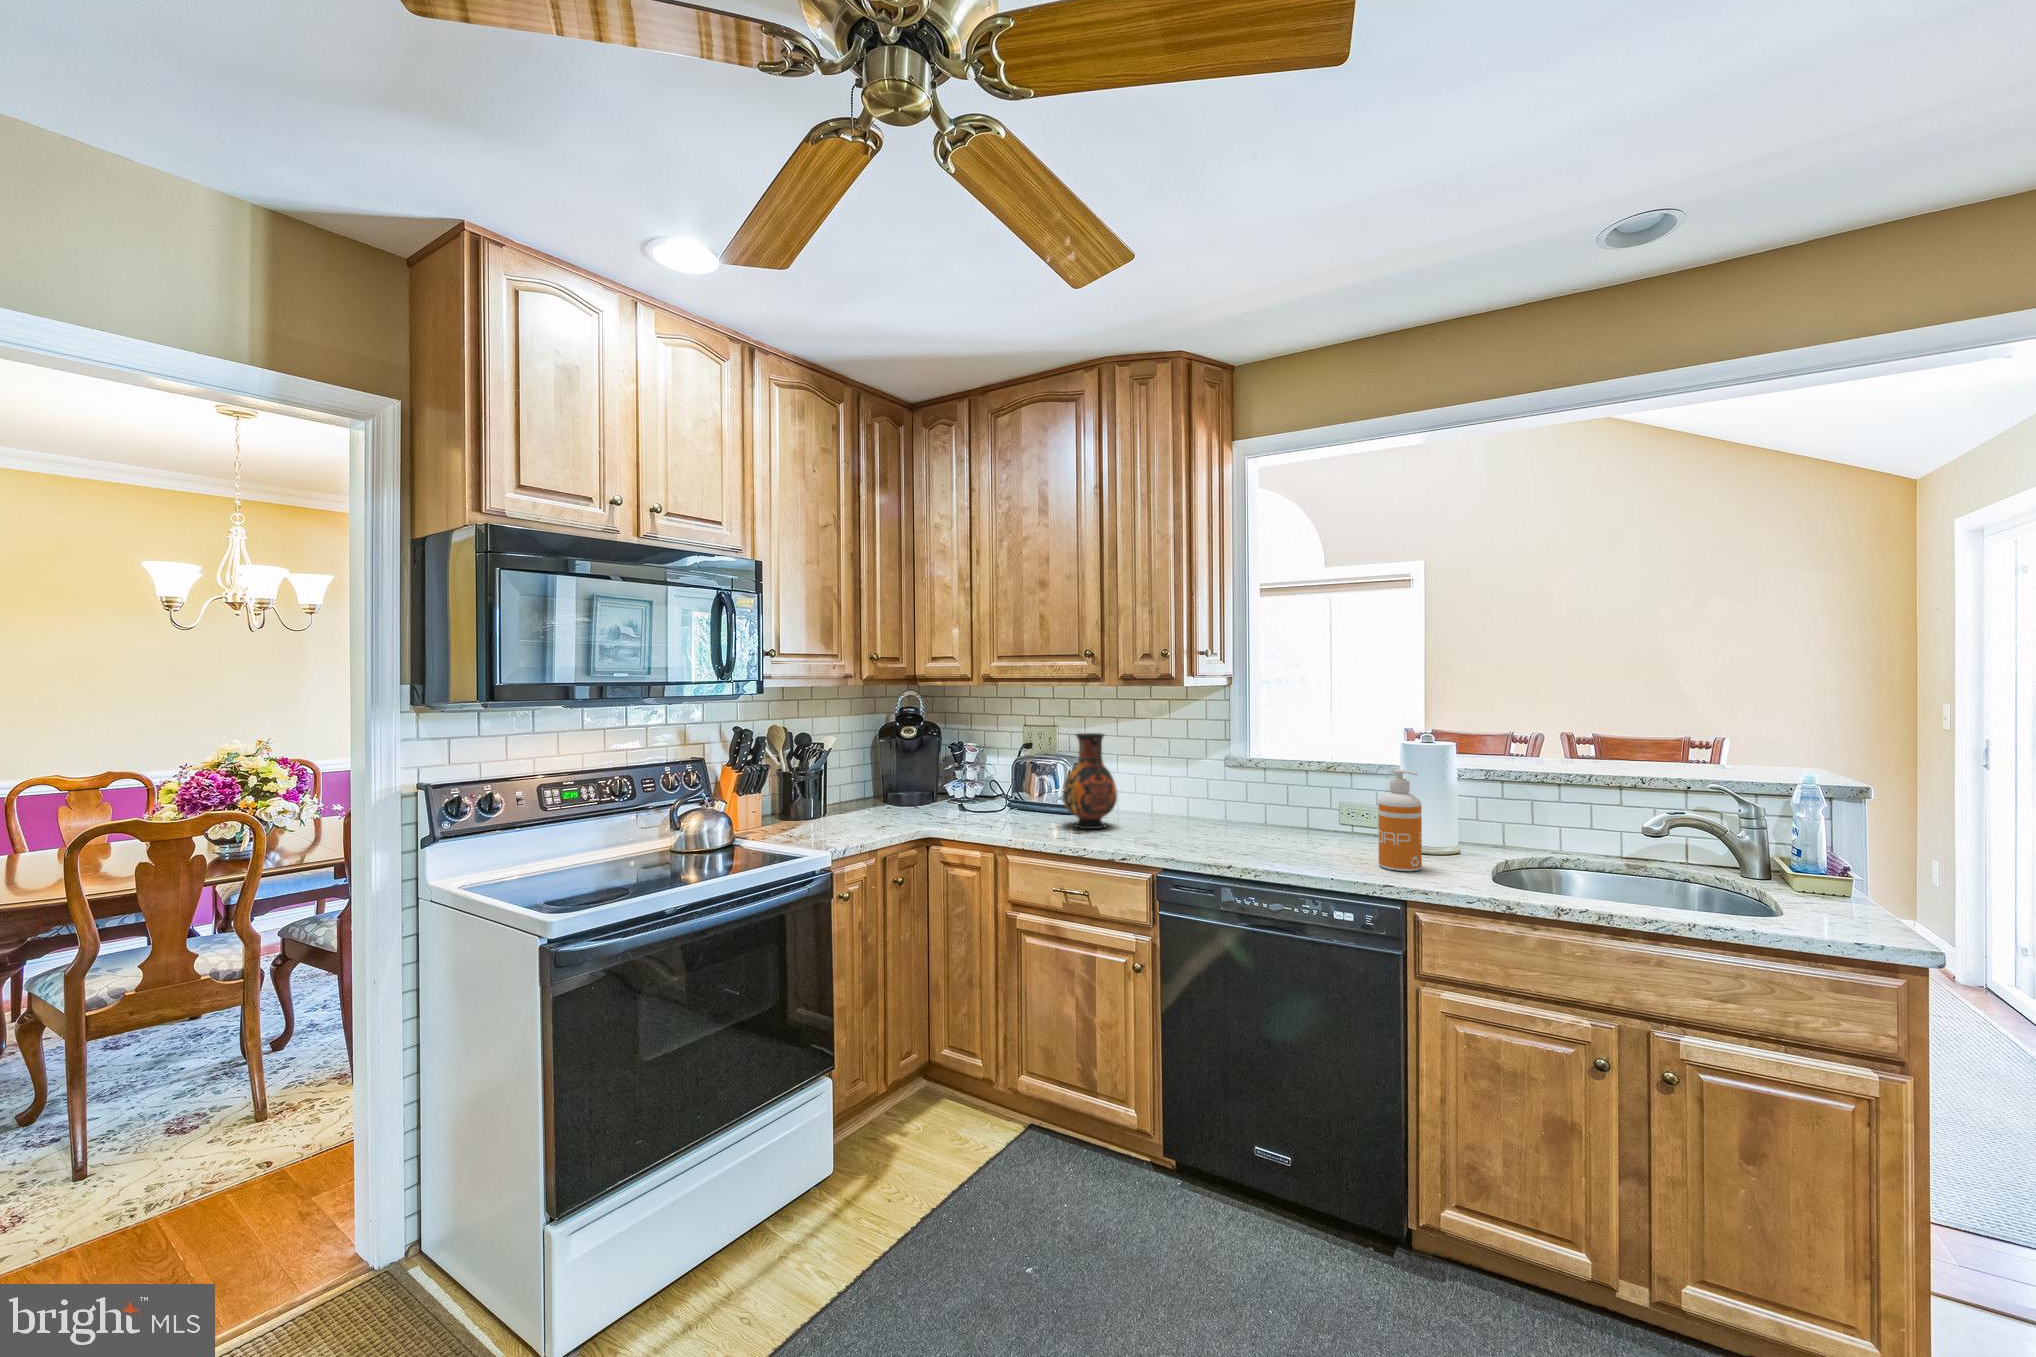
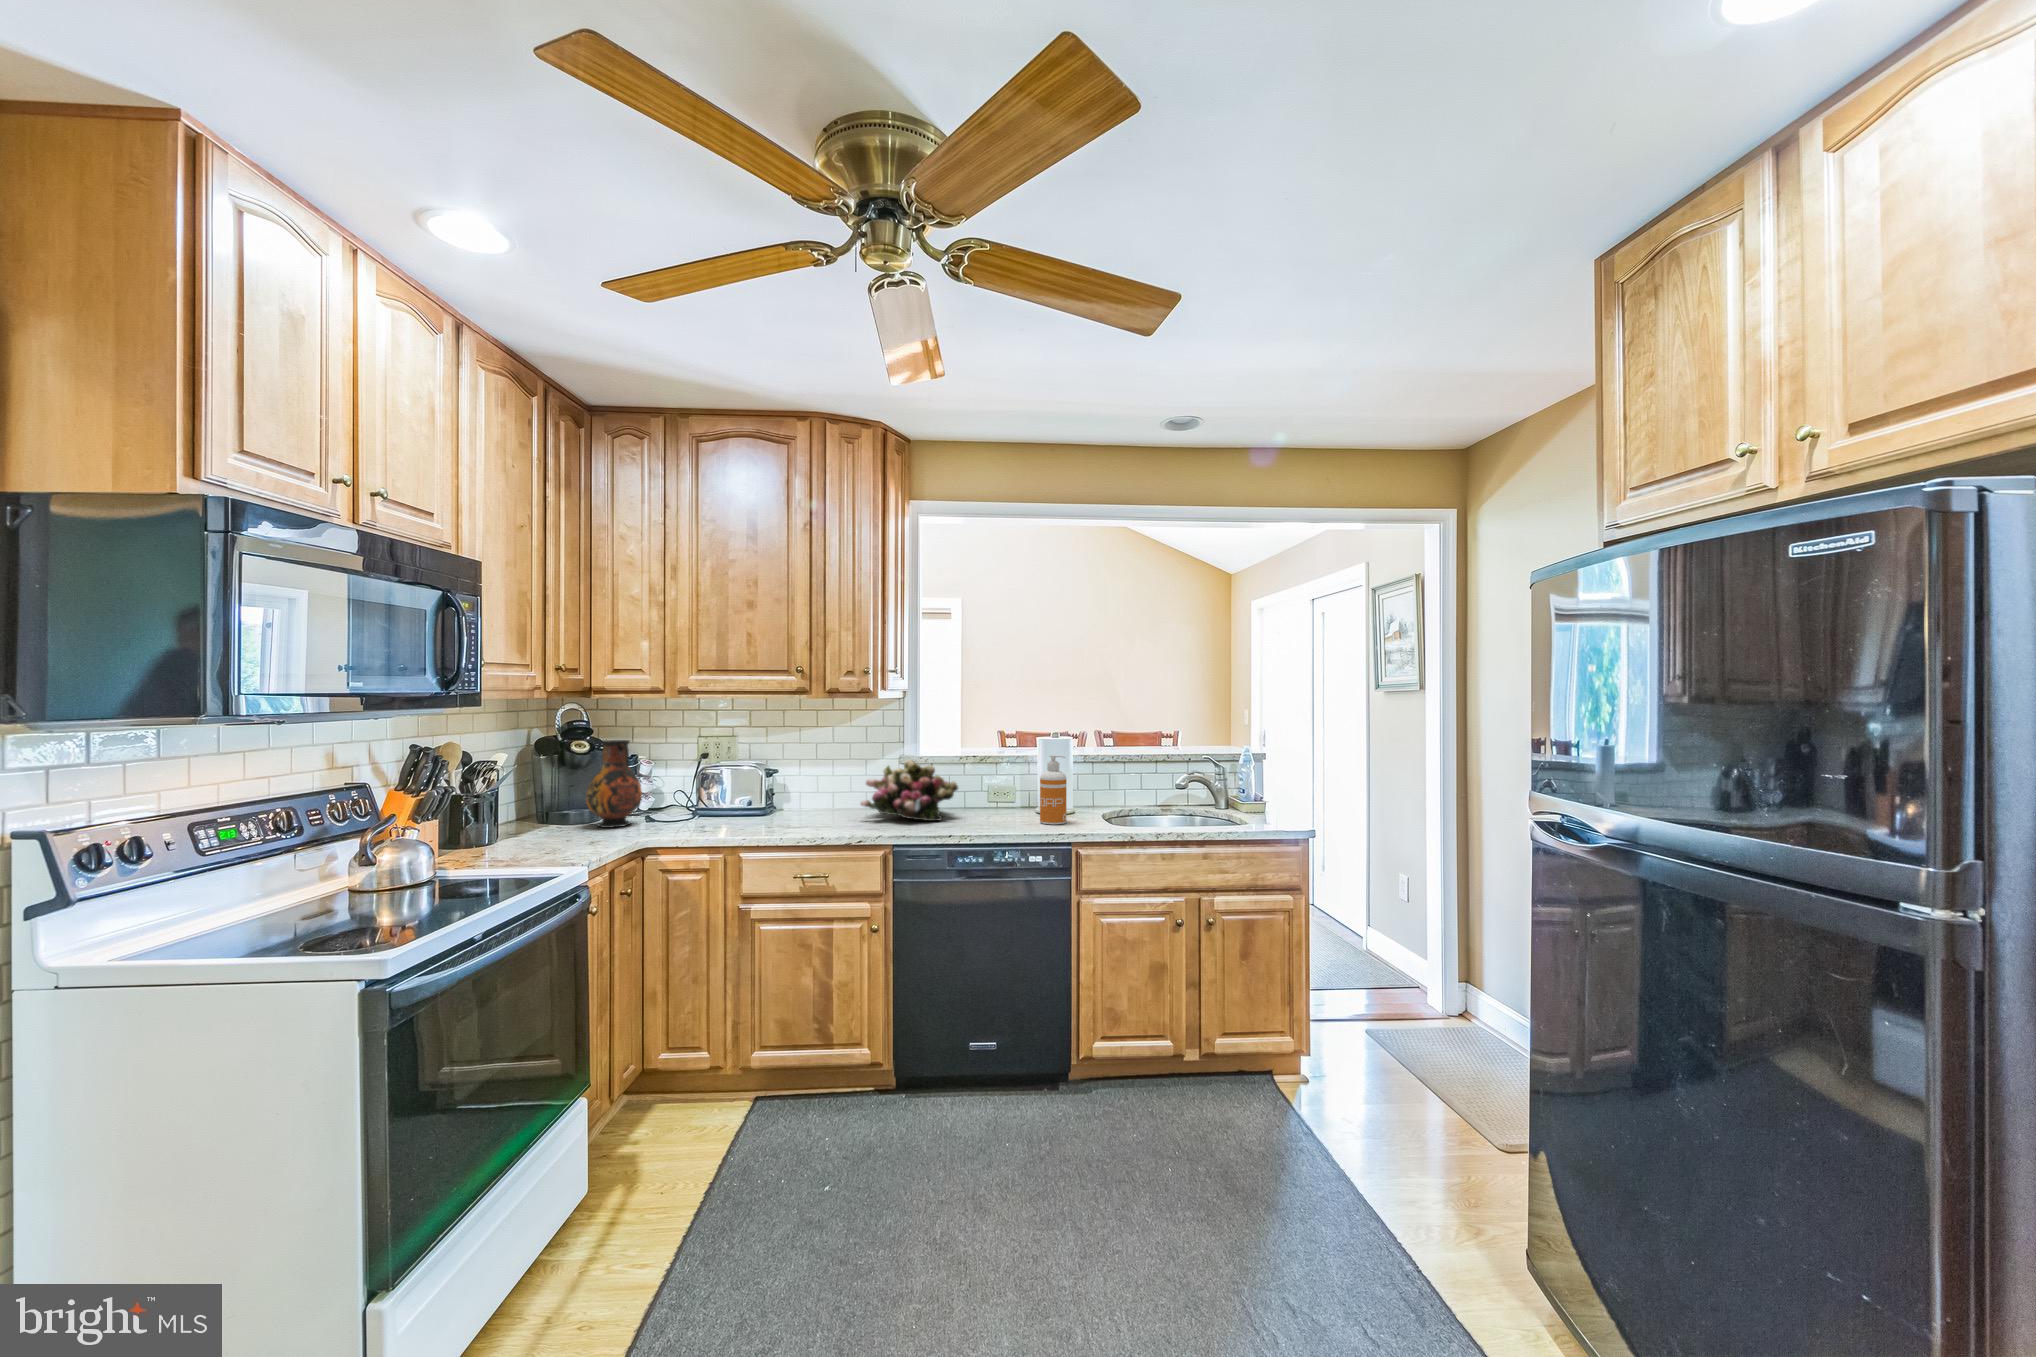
vase: present [1063,733,1117,829] -> present [586,740,642,828]
flower arrangement: none [1150,764,1274,846] -> present [861,760,958,821]

